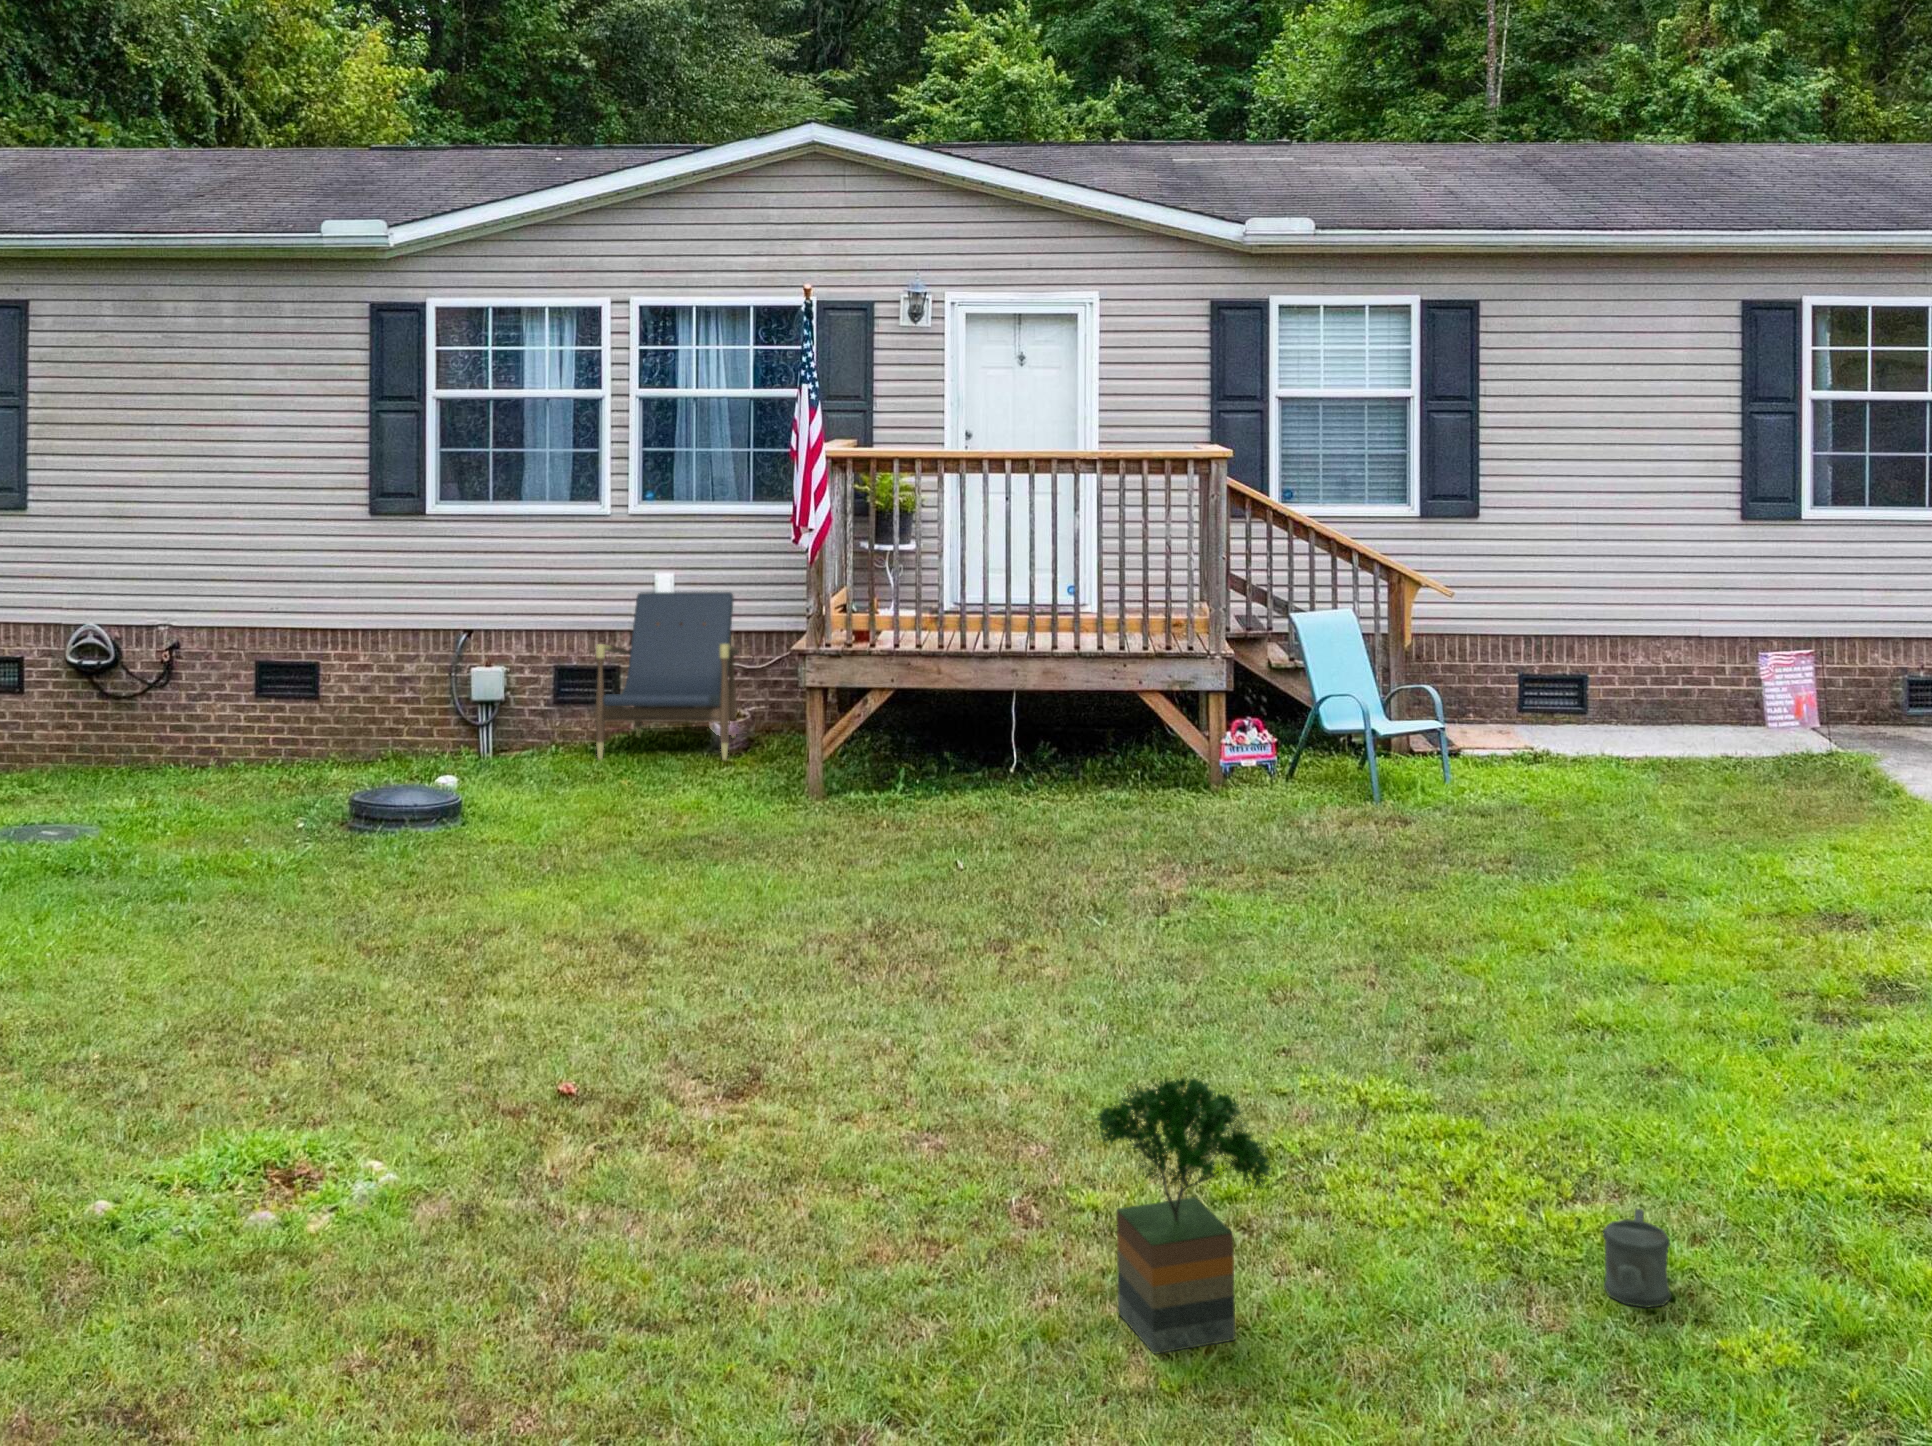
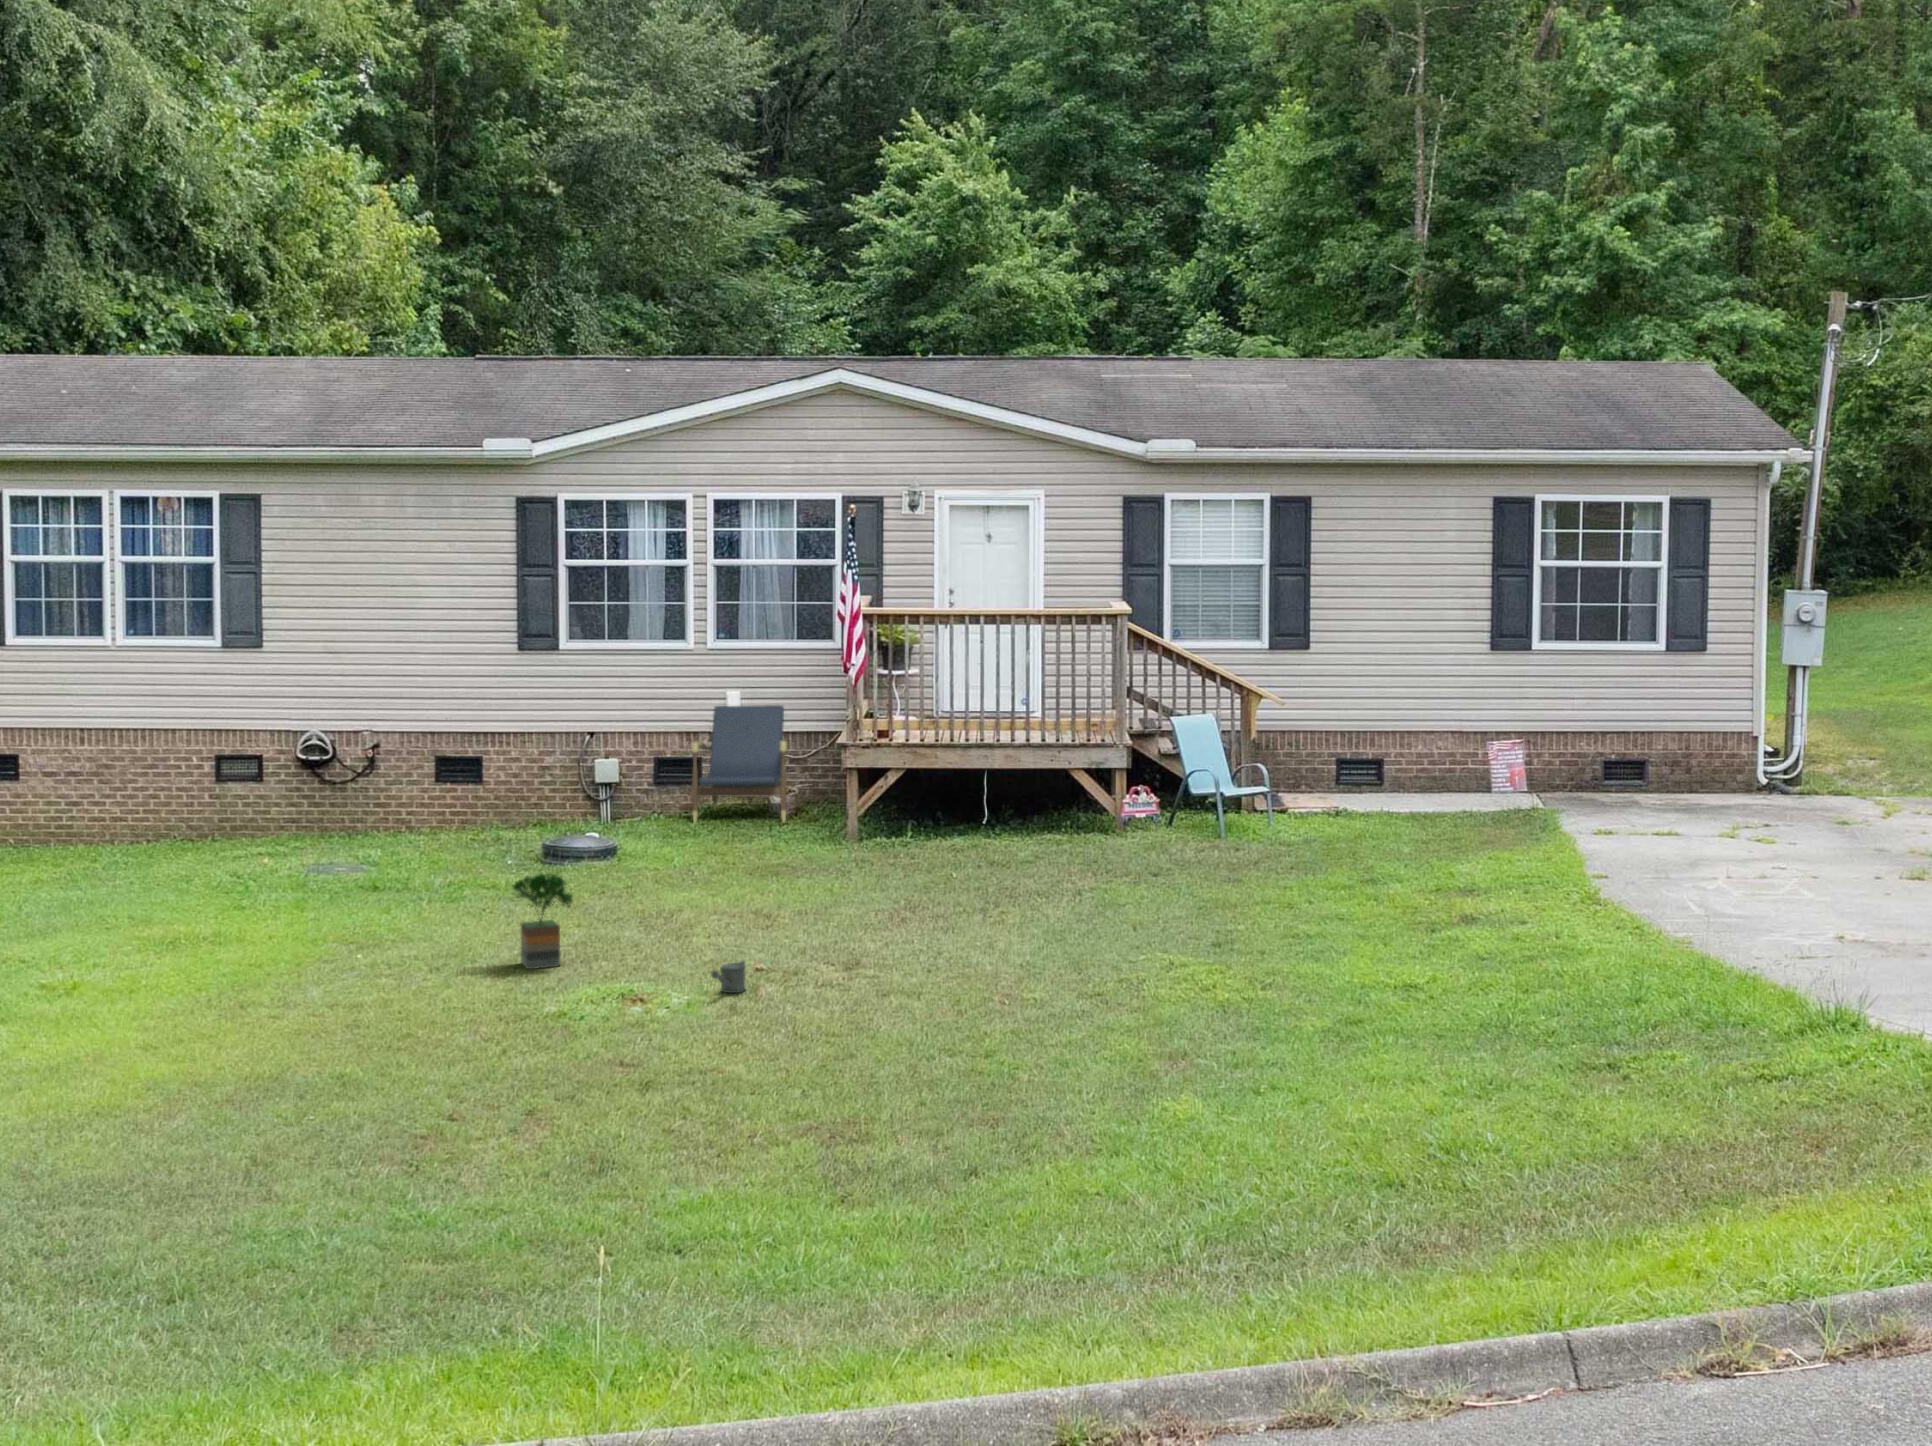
potted tree: present [1097,1077,1272,1354] -> present [512,874,572,969]
watering can: present [1603,1209,1671,1308] -> present [711,961,746,993]

